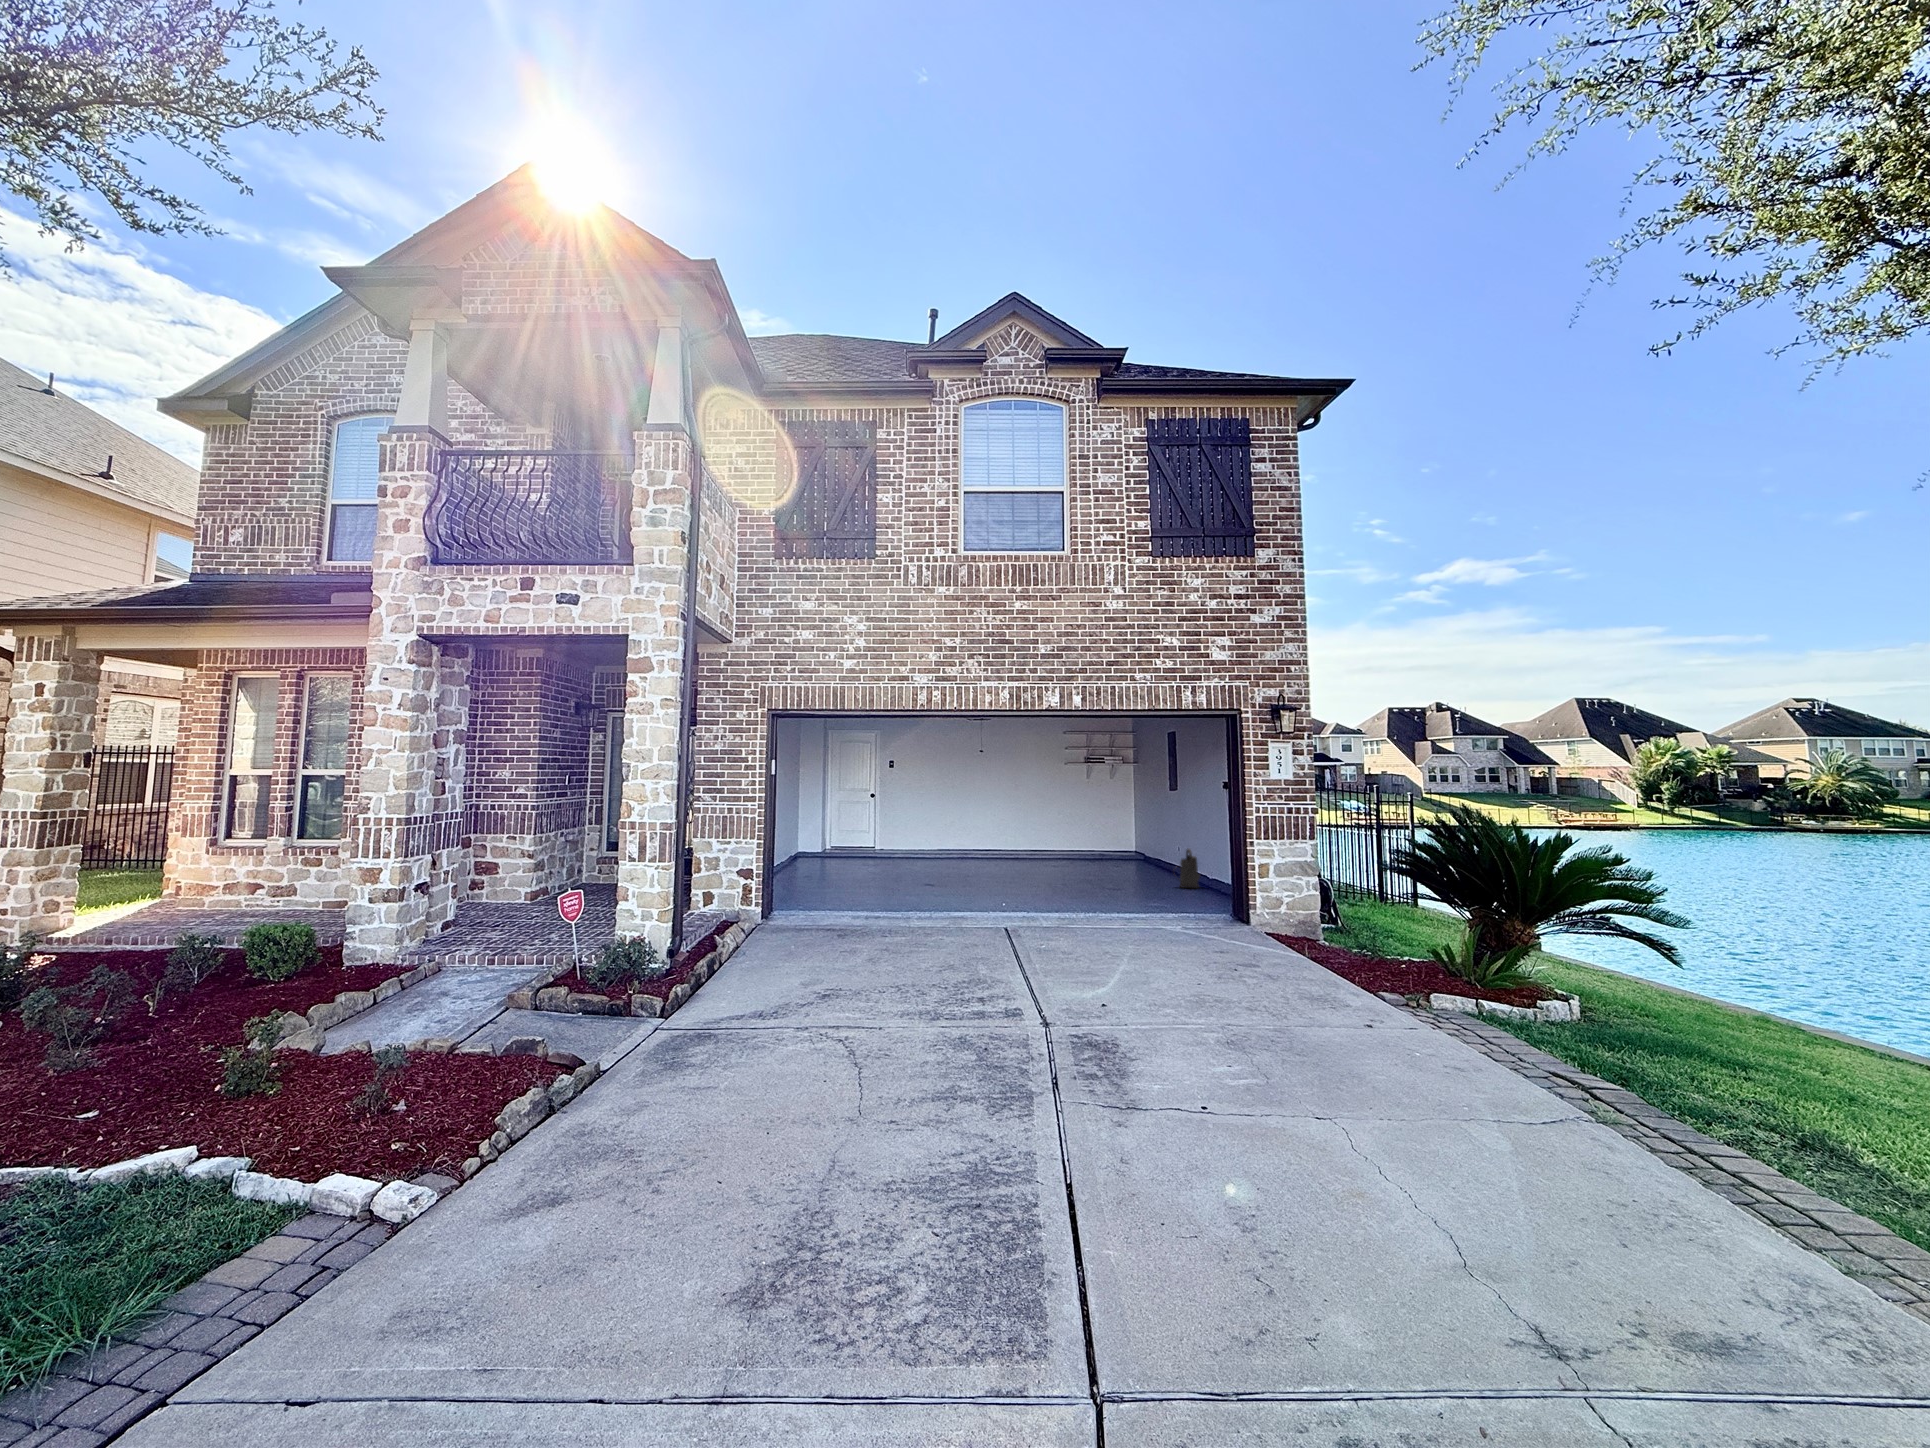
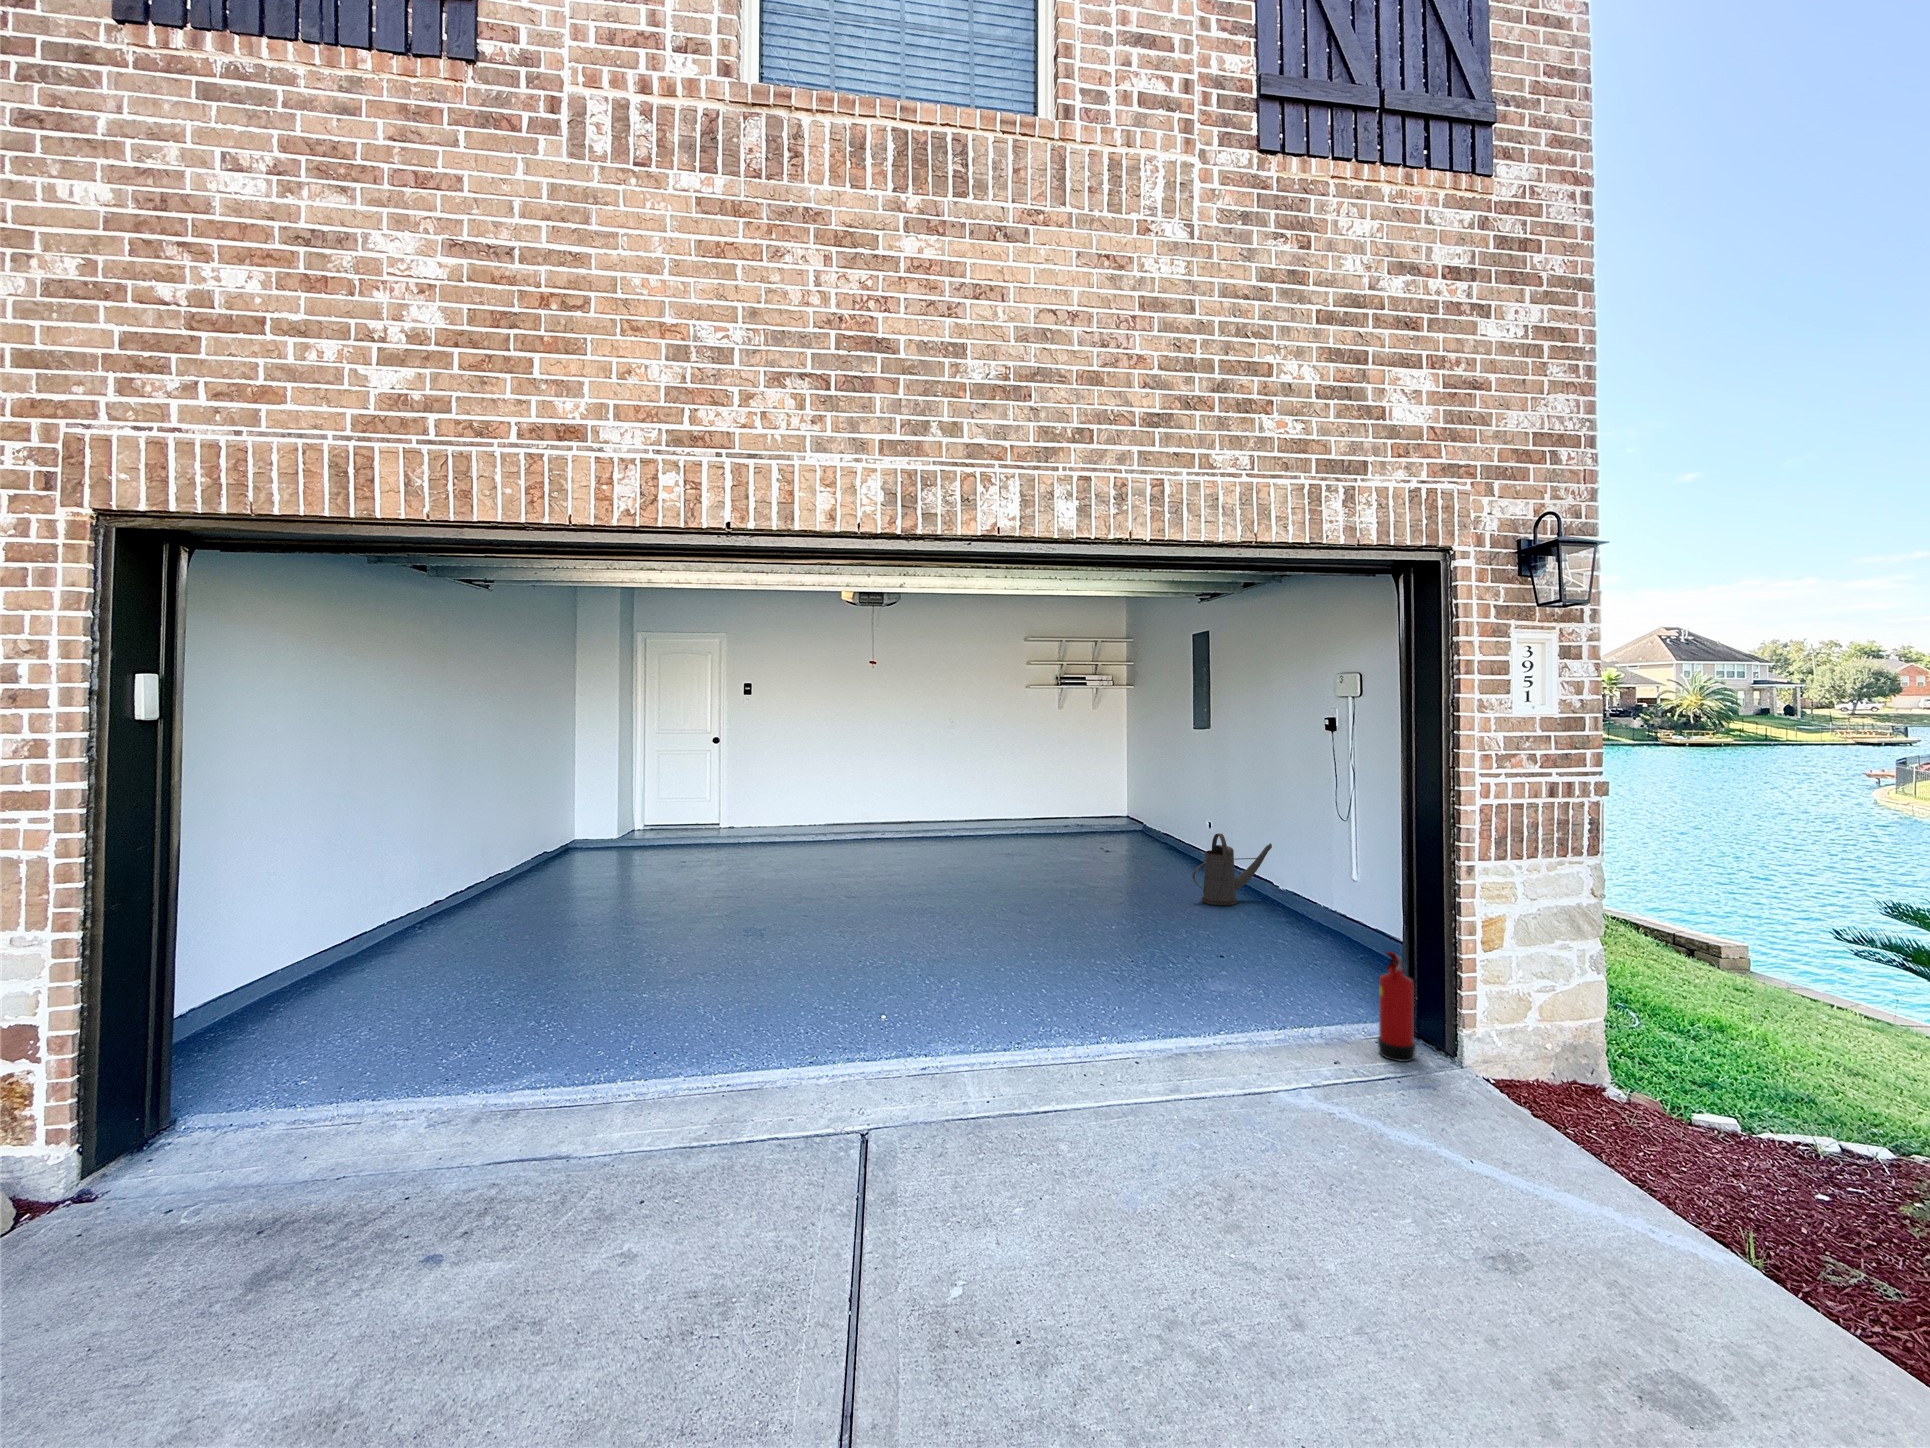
fire extinguisher: none [1214,876,1230,923] -> present [1377,952,1416,1062]

